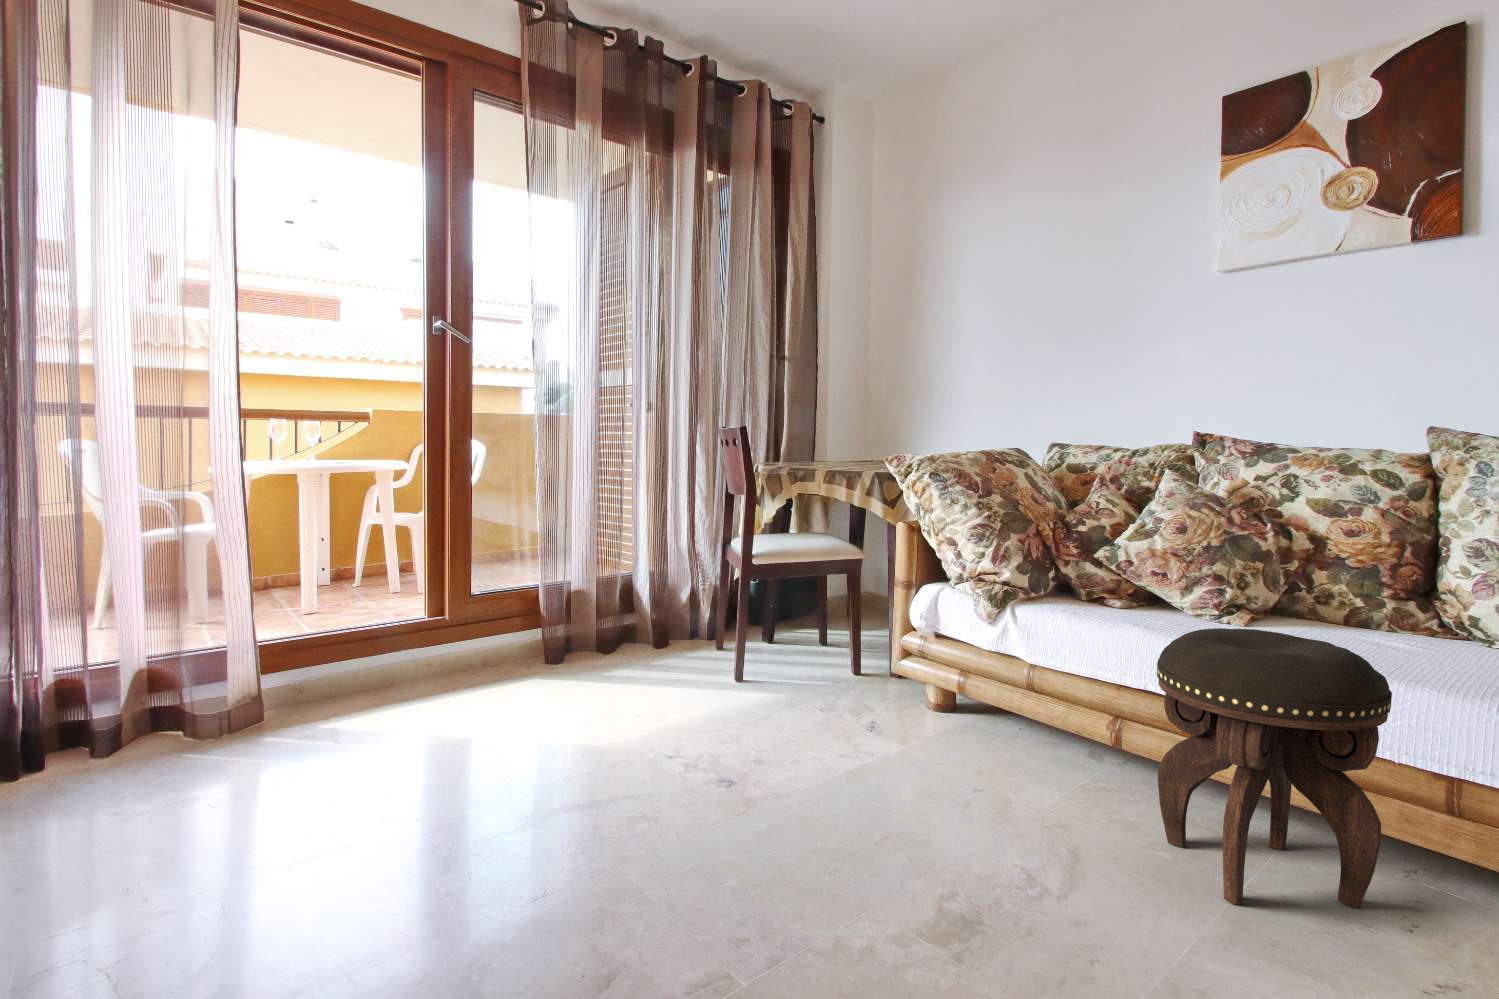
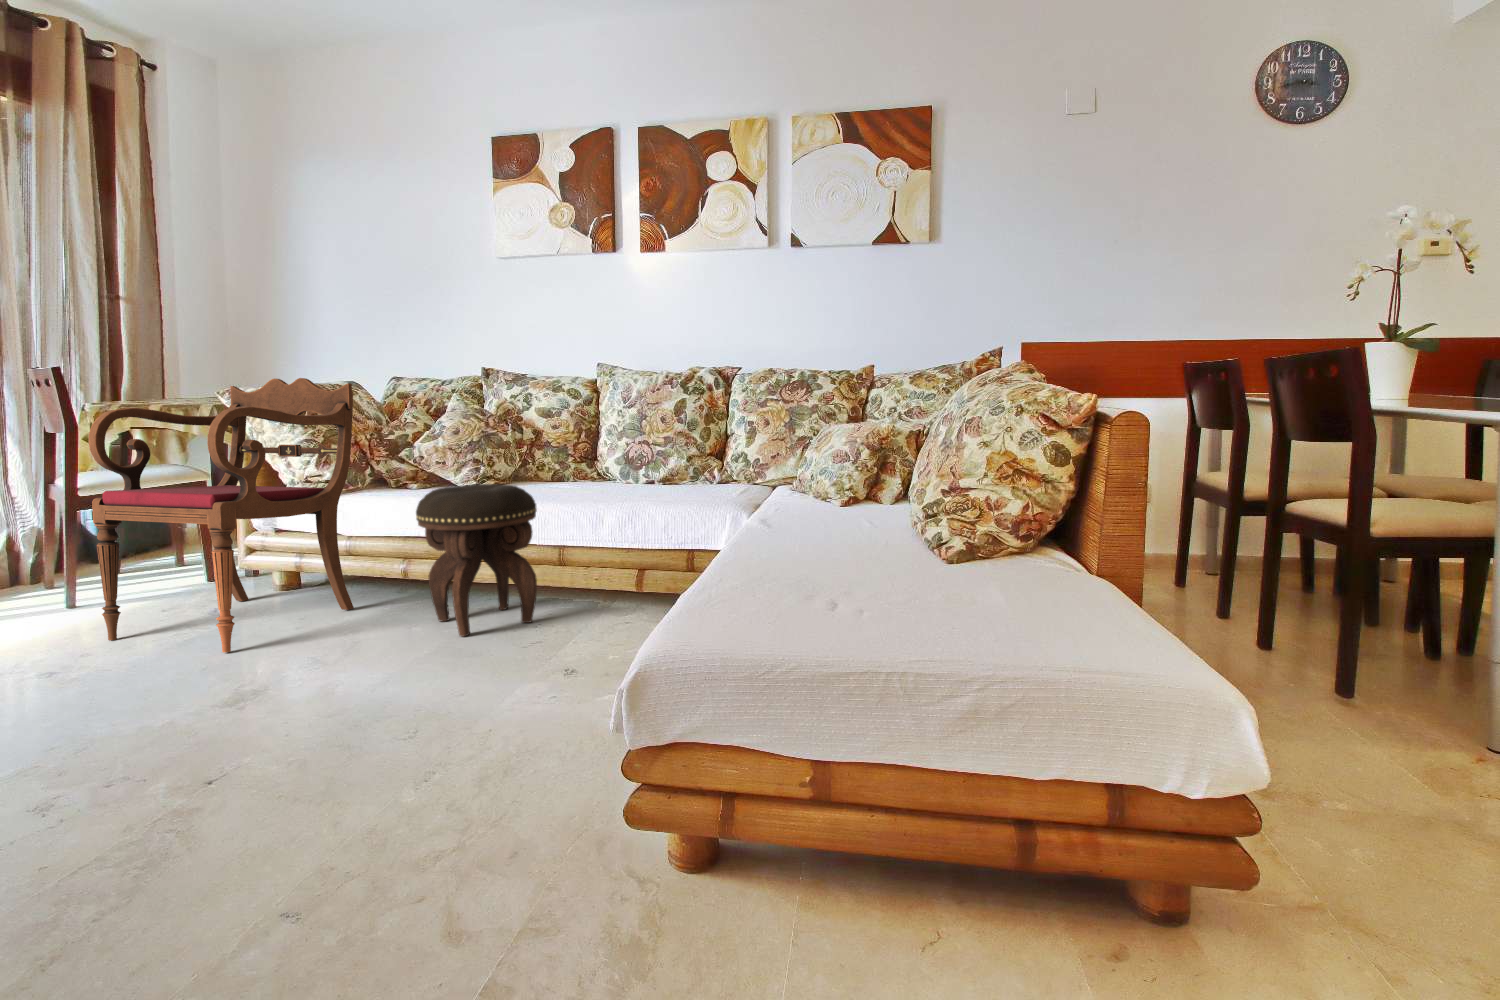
armchair: none [756,447,1056,813] -> present [89,378,354,653]

